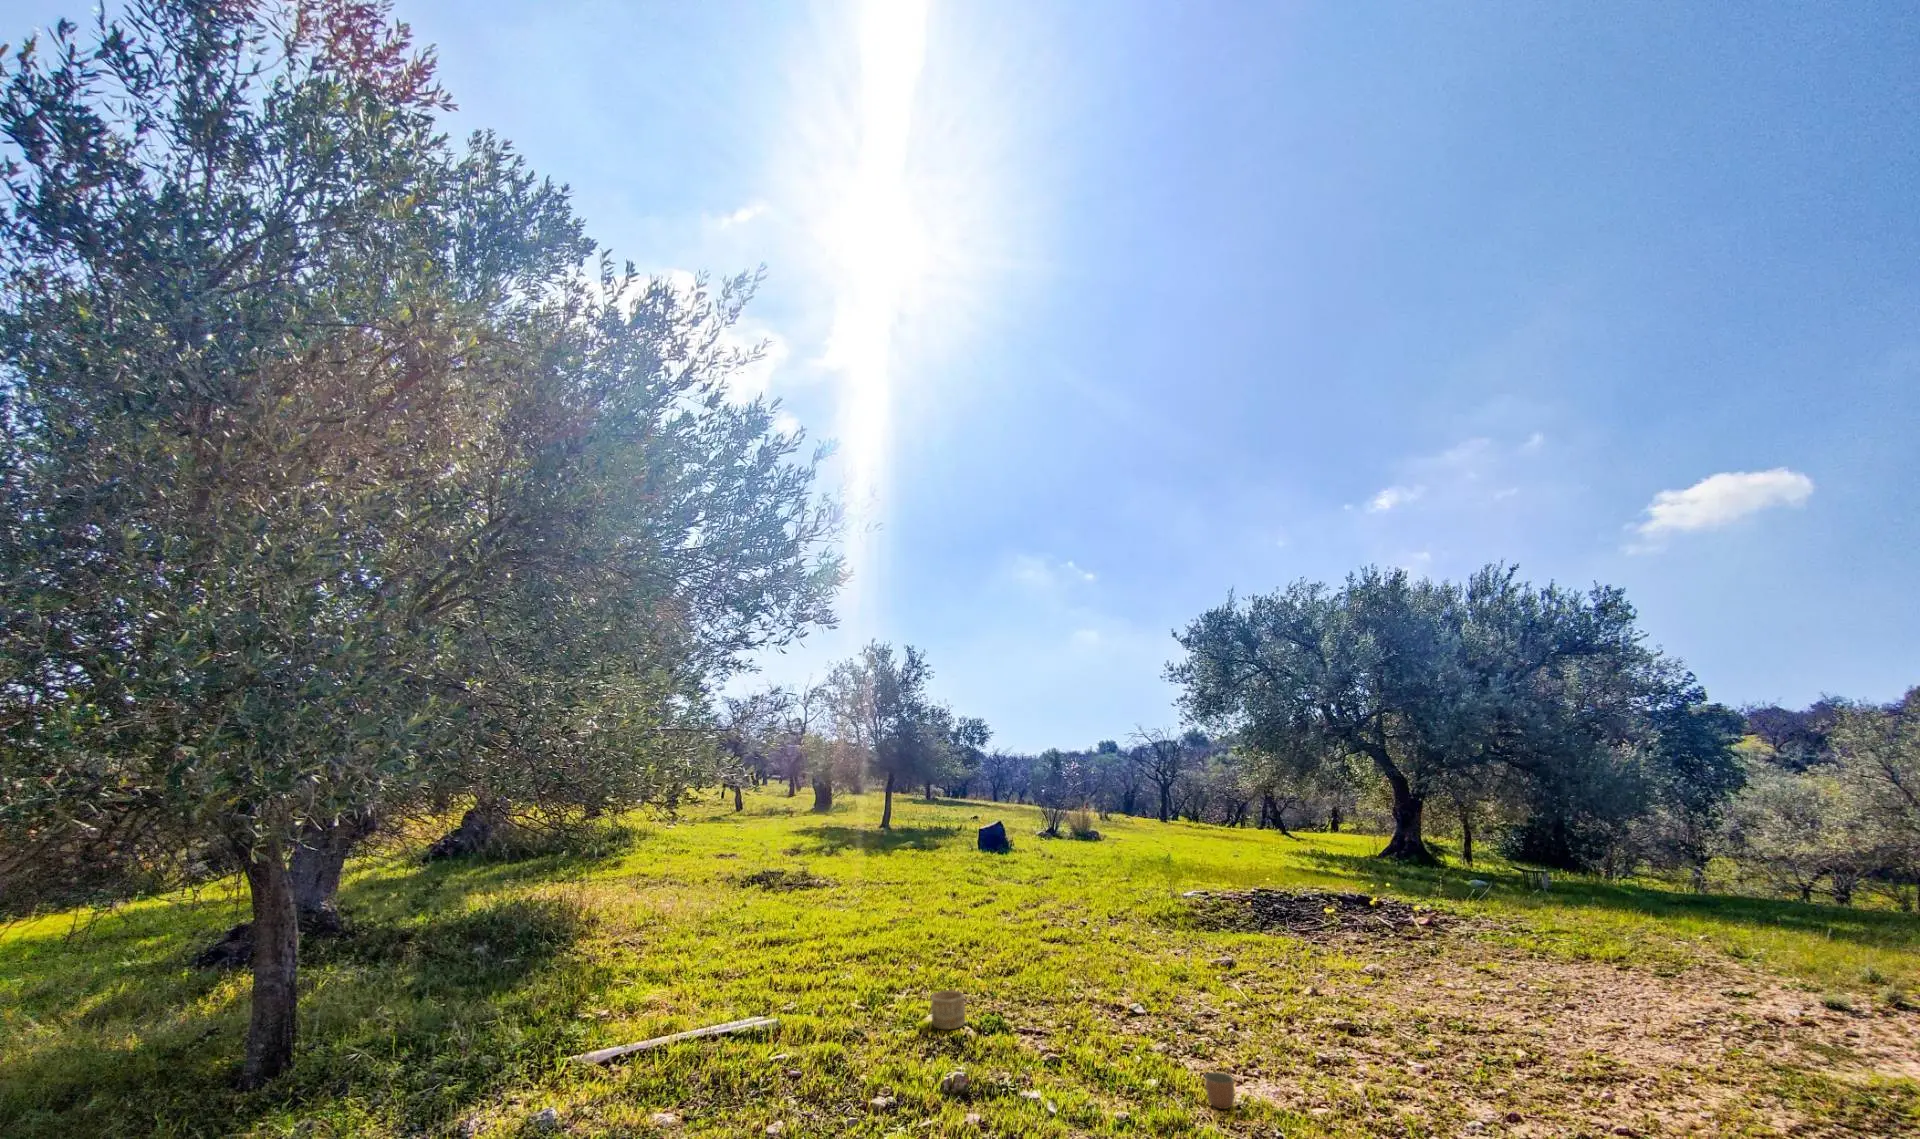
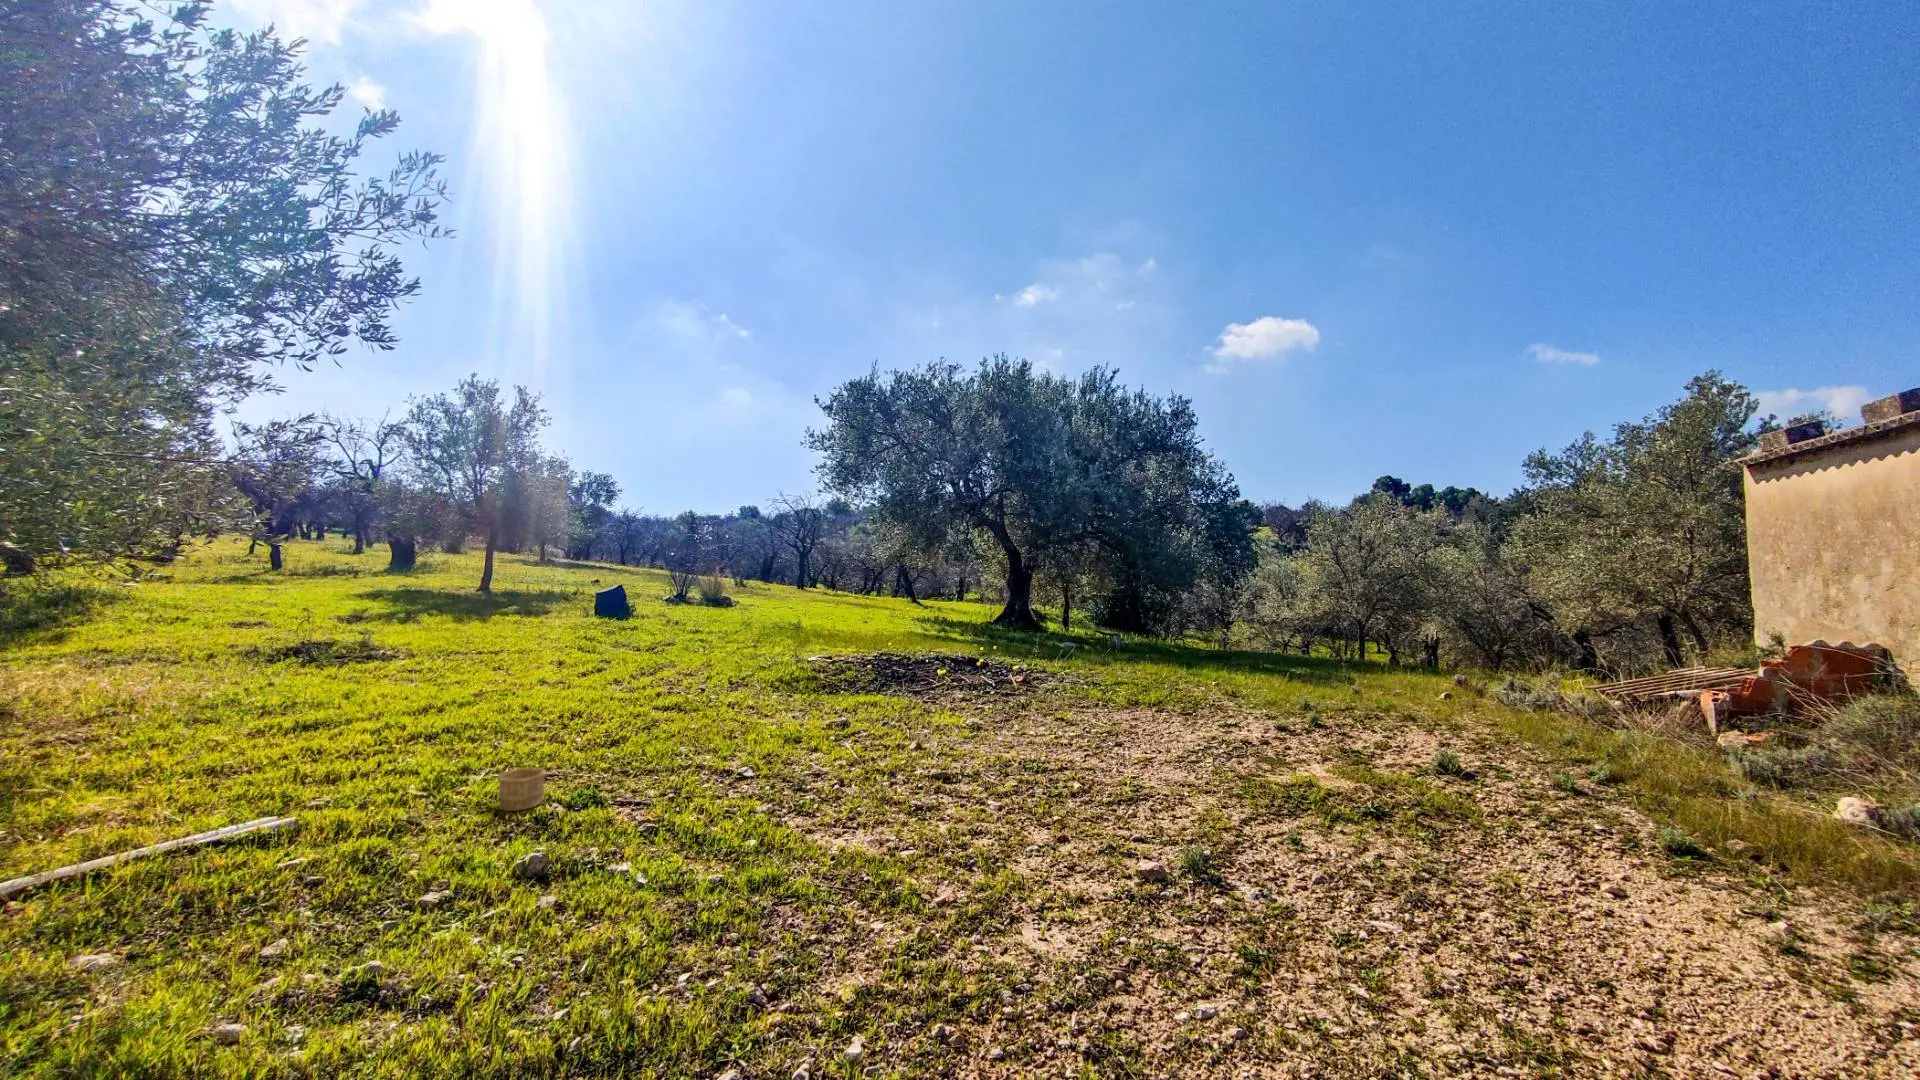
planter: present [1205,1072,1234,1109] -> none [800,831,829,866]

